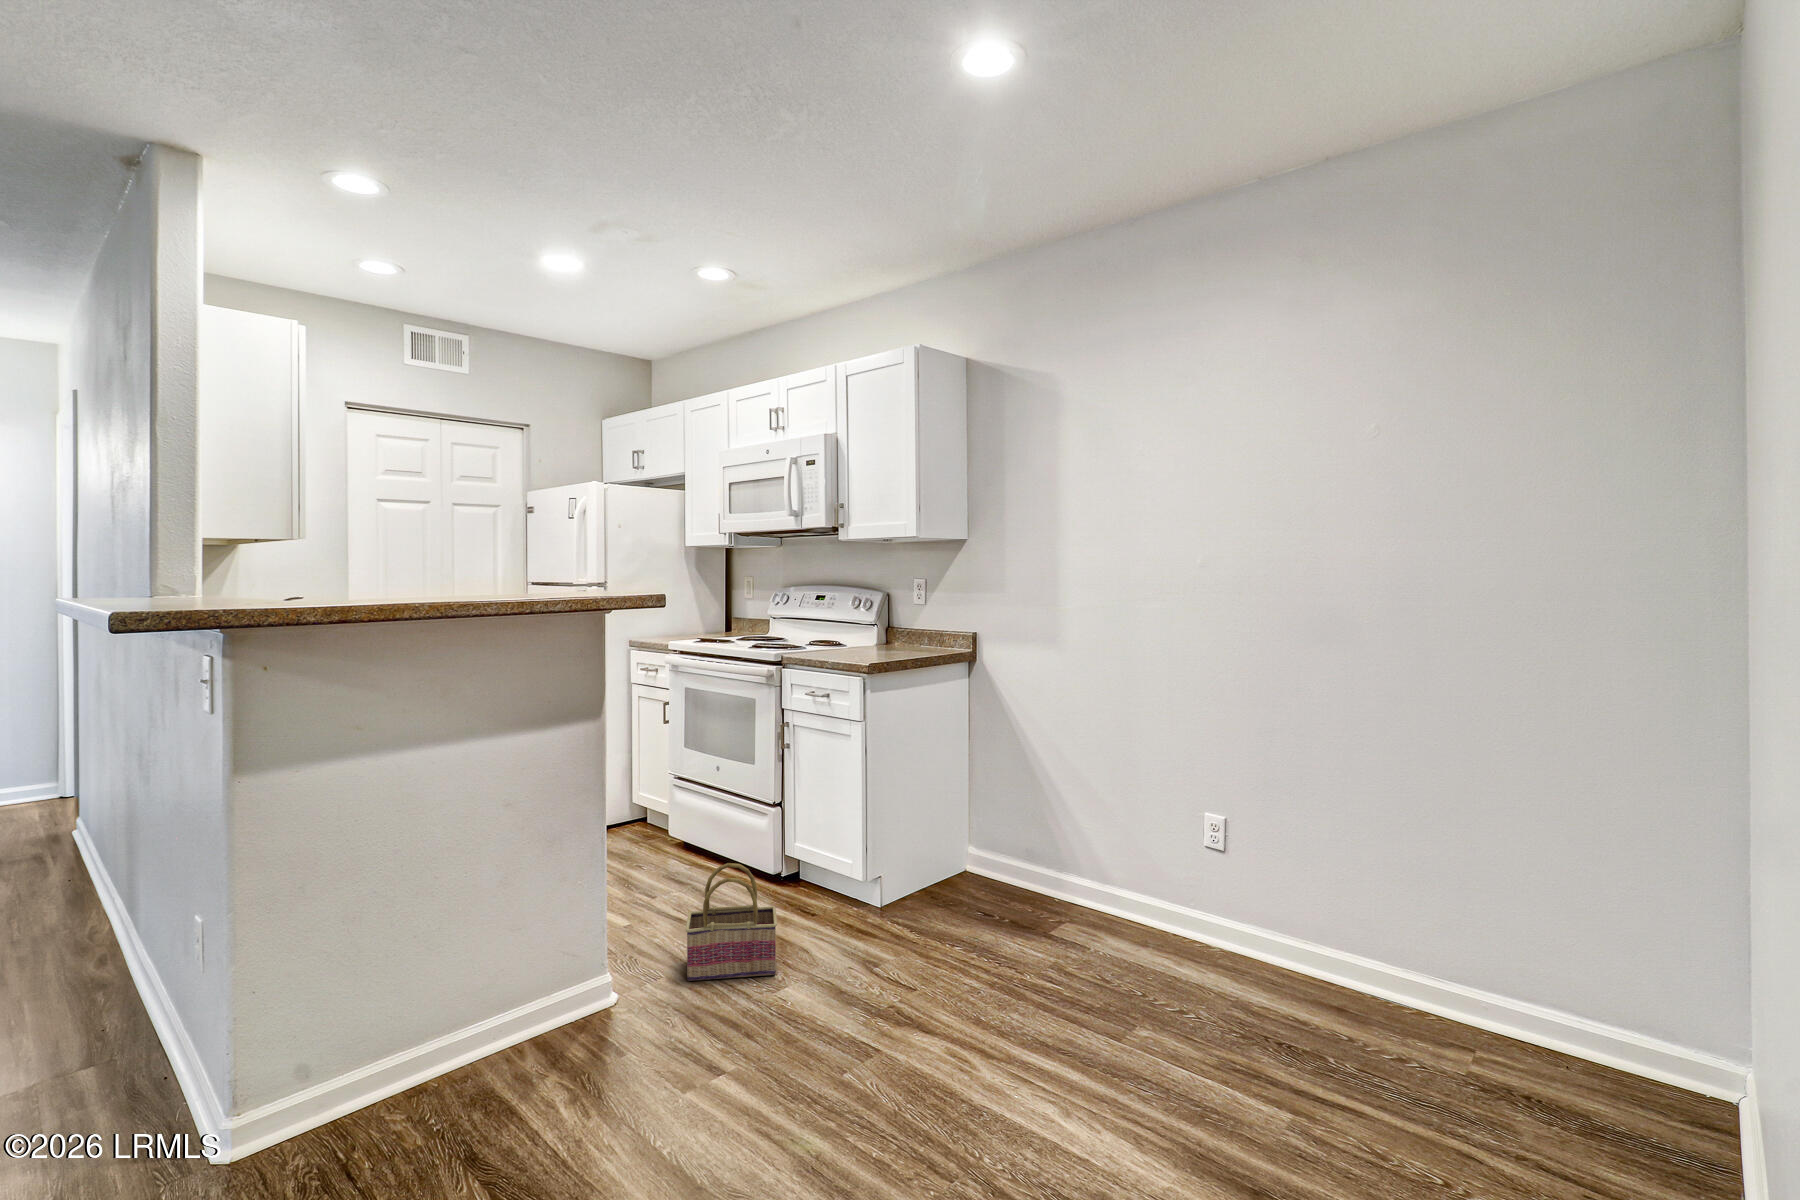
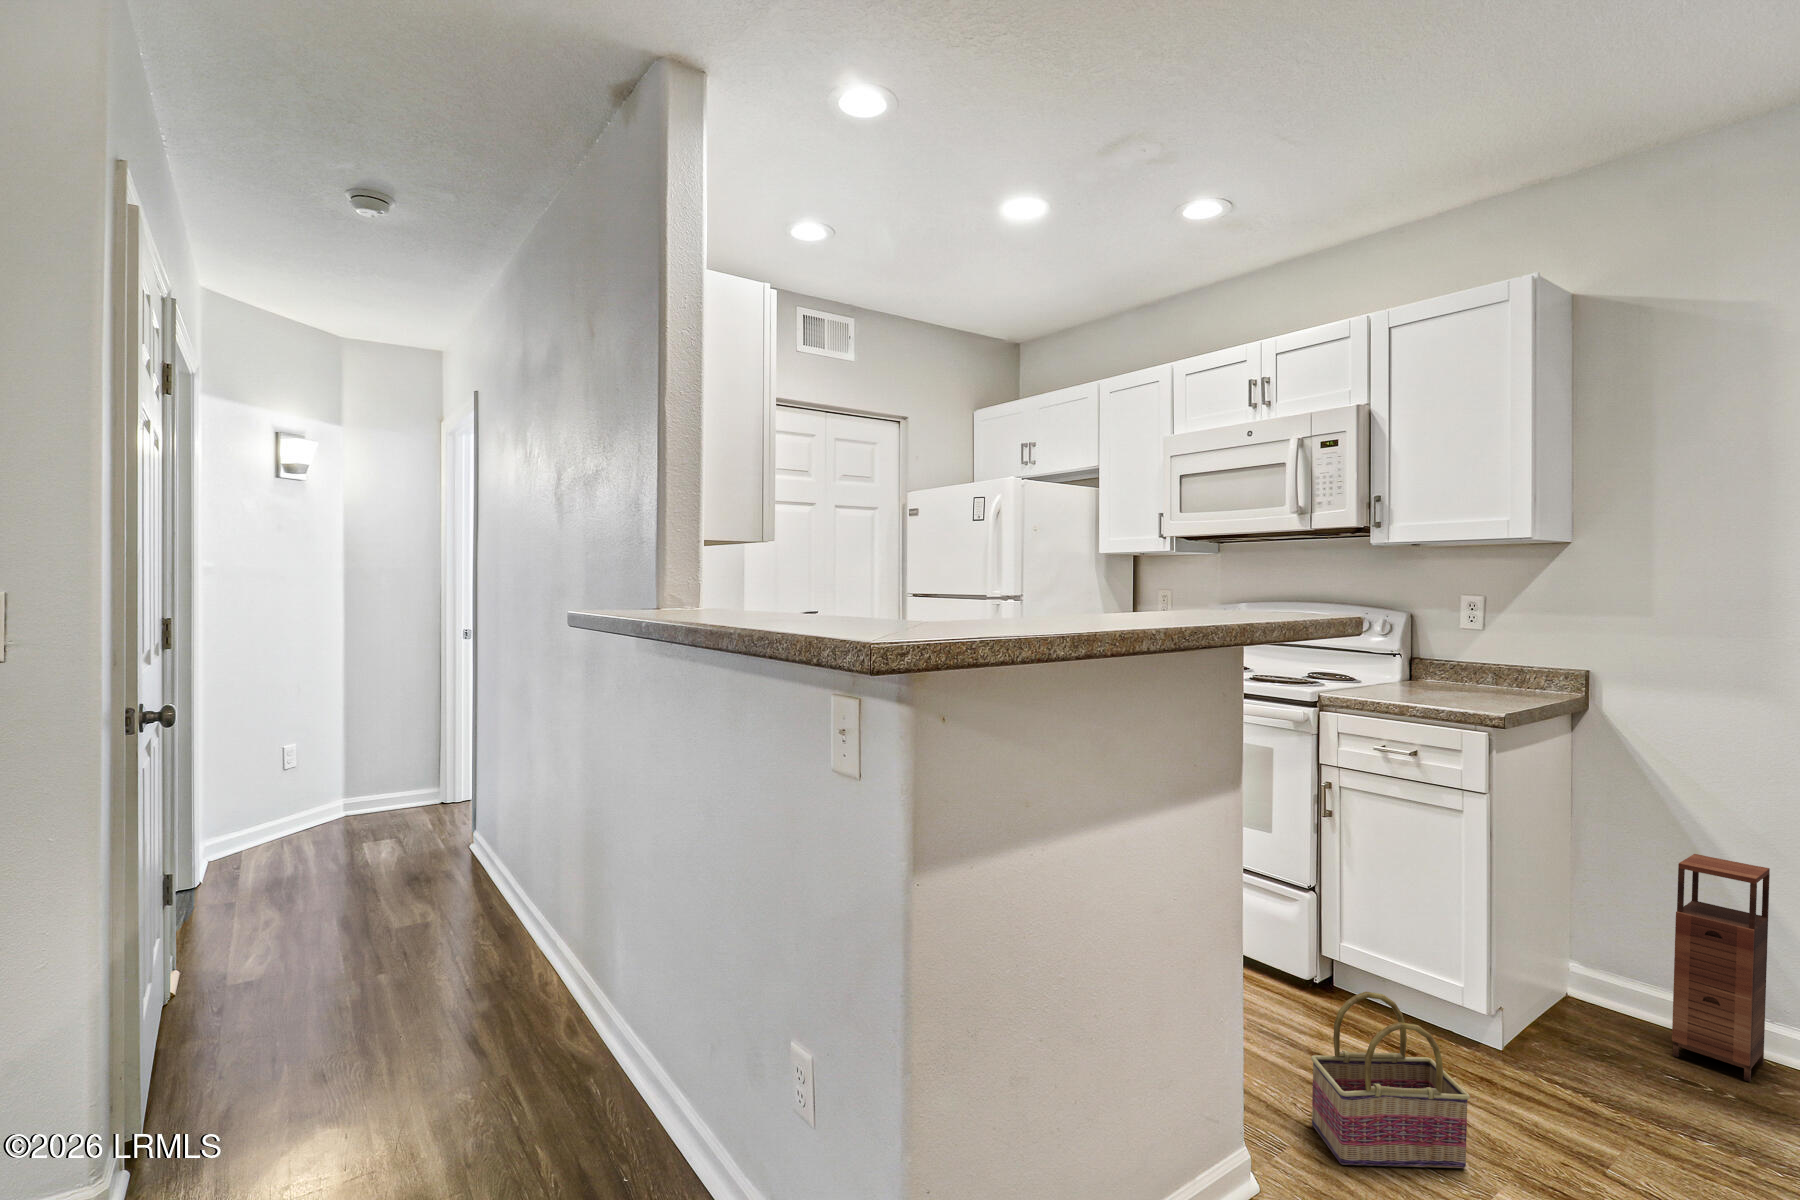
storage cabinet: none [996,760,1055,912] -> present [1672,854,1770,1082]

